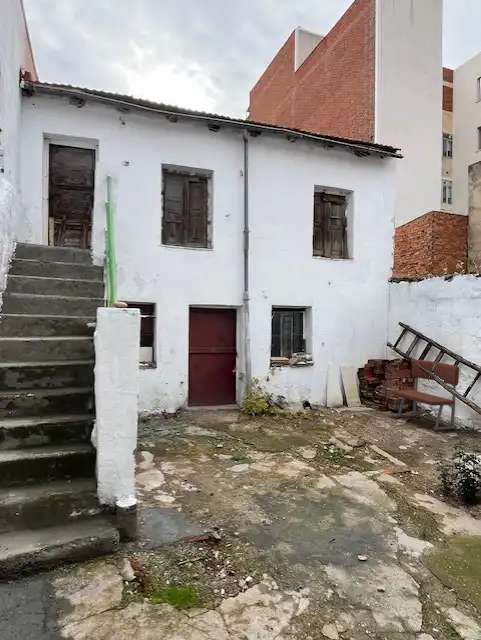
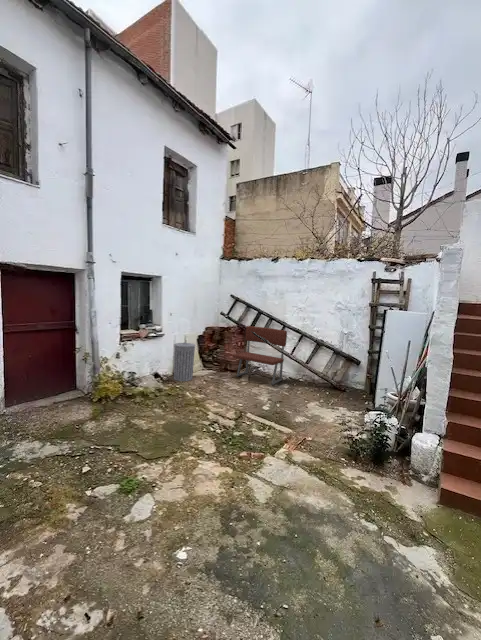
trash can: none [324,373,347,413] -> present [174,343,195,381]

